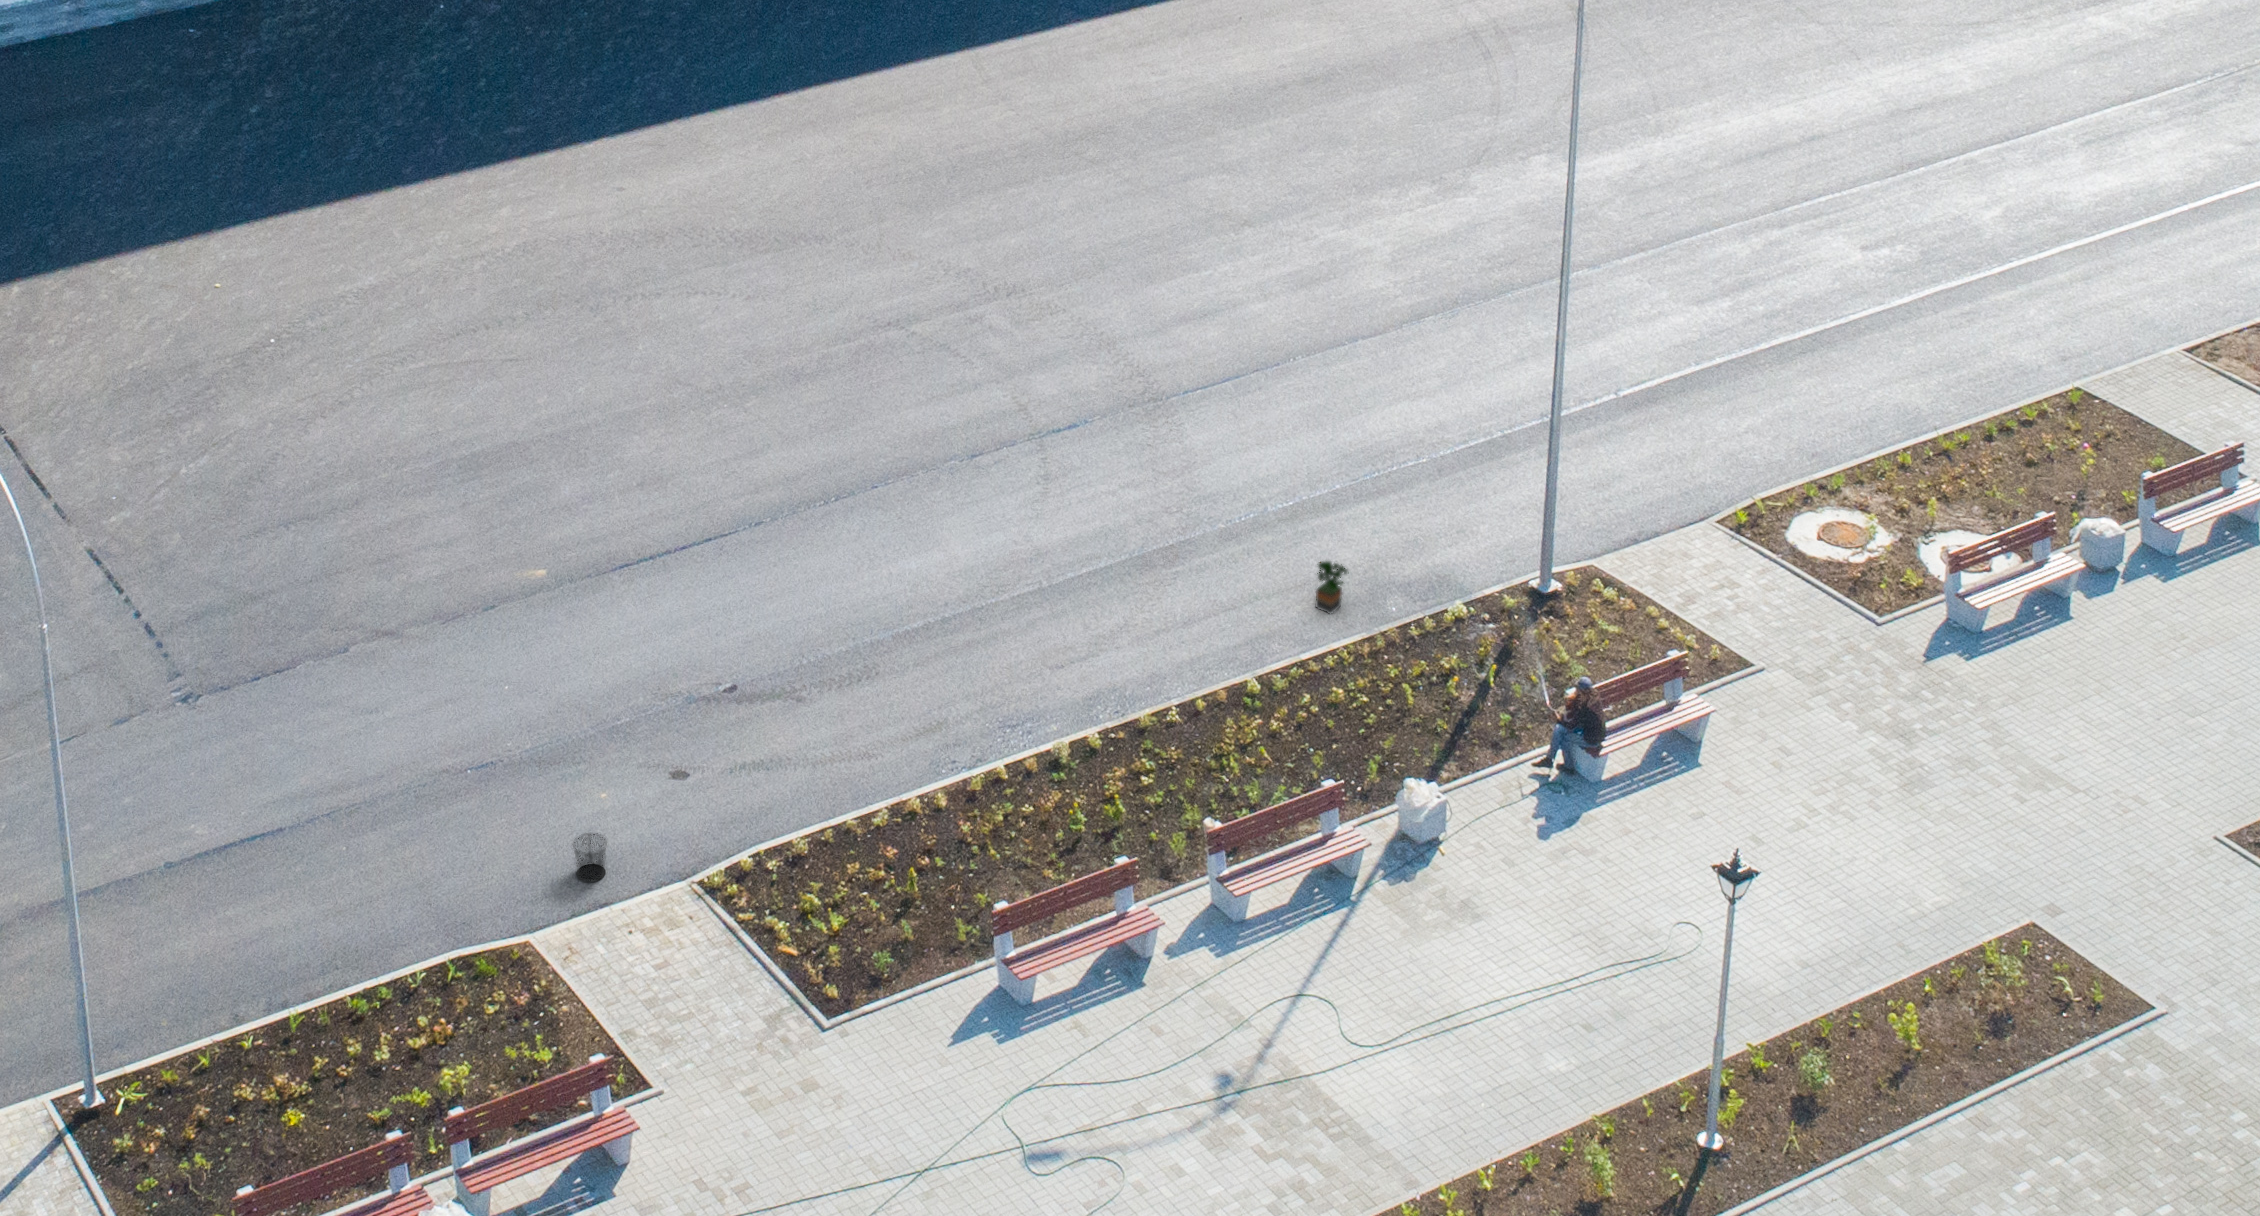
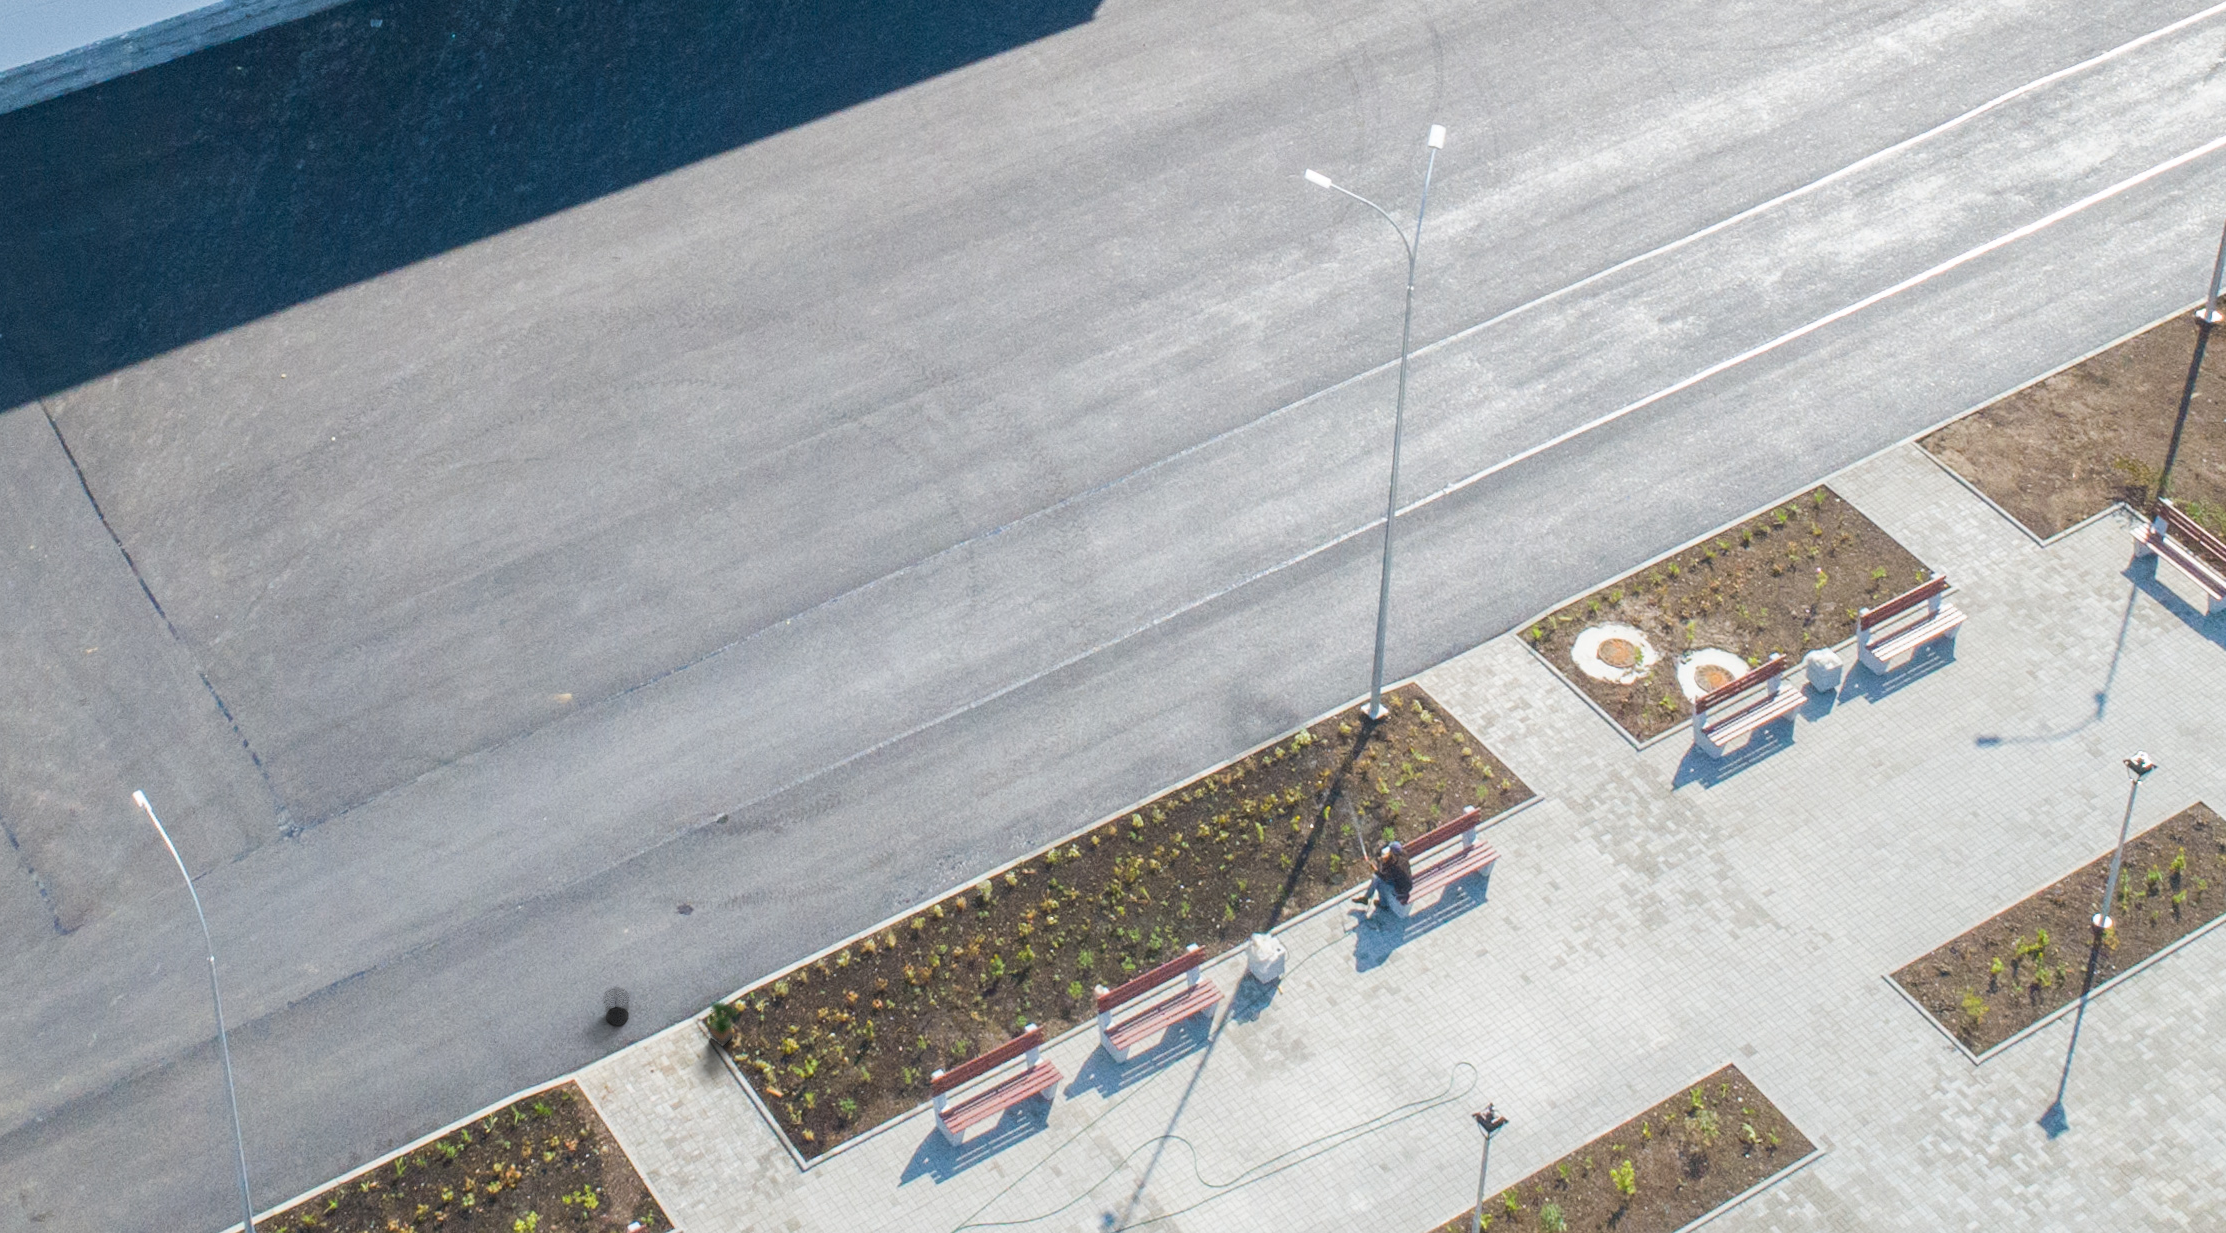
potted tree: present [1316,561,1349,614] -> present [708,1002,736,1046]

